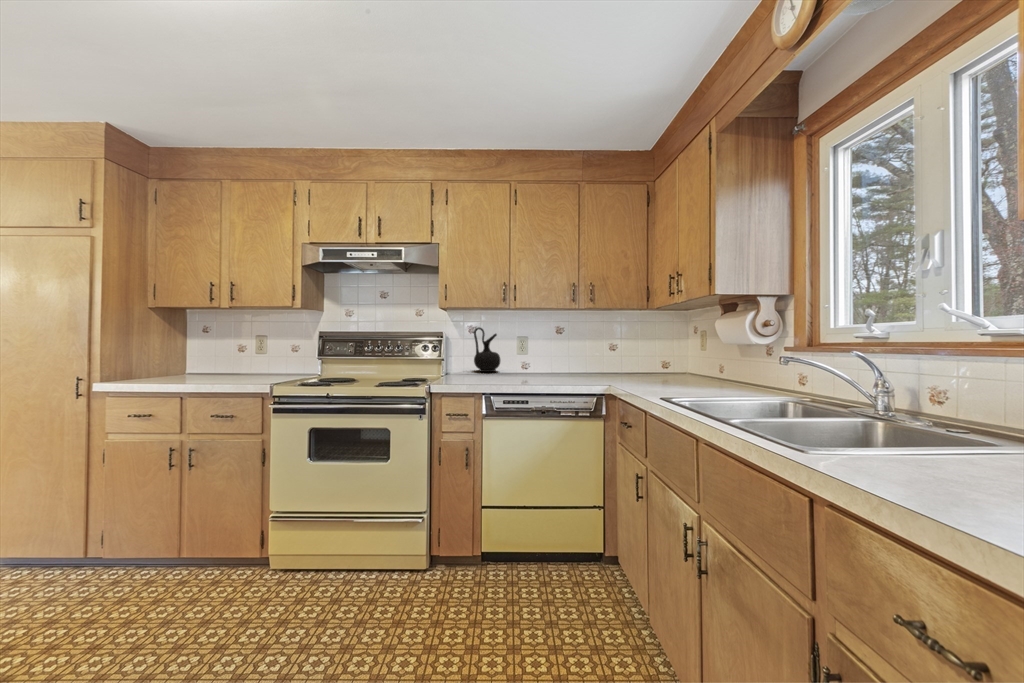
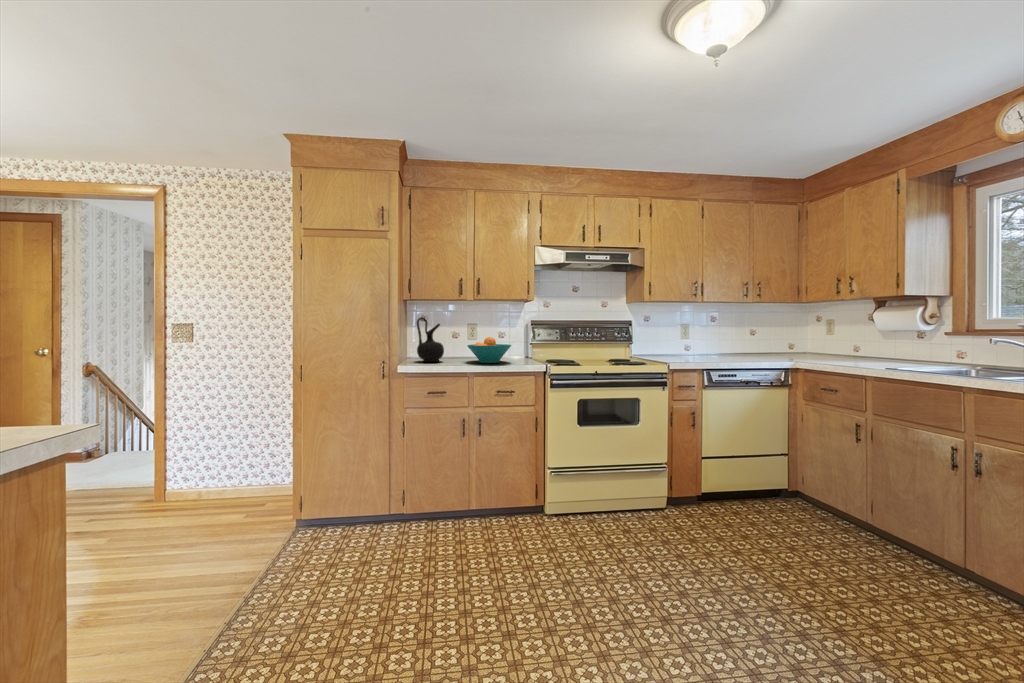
fruit bowl: none [523,348,568,374] -> present [468,337,511,363]

